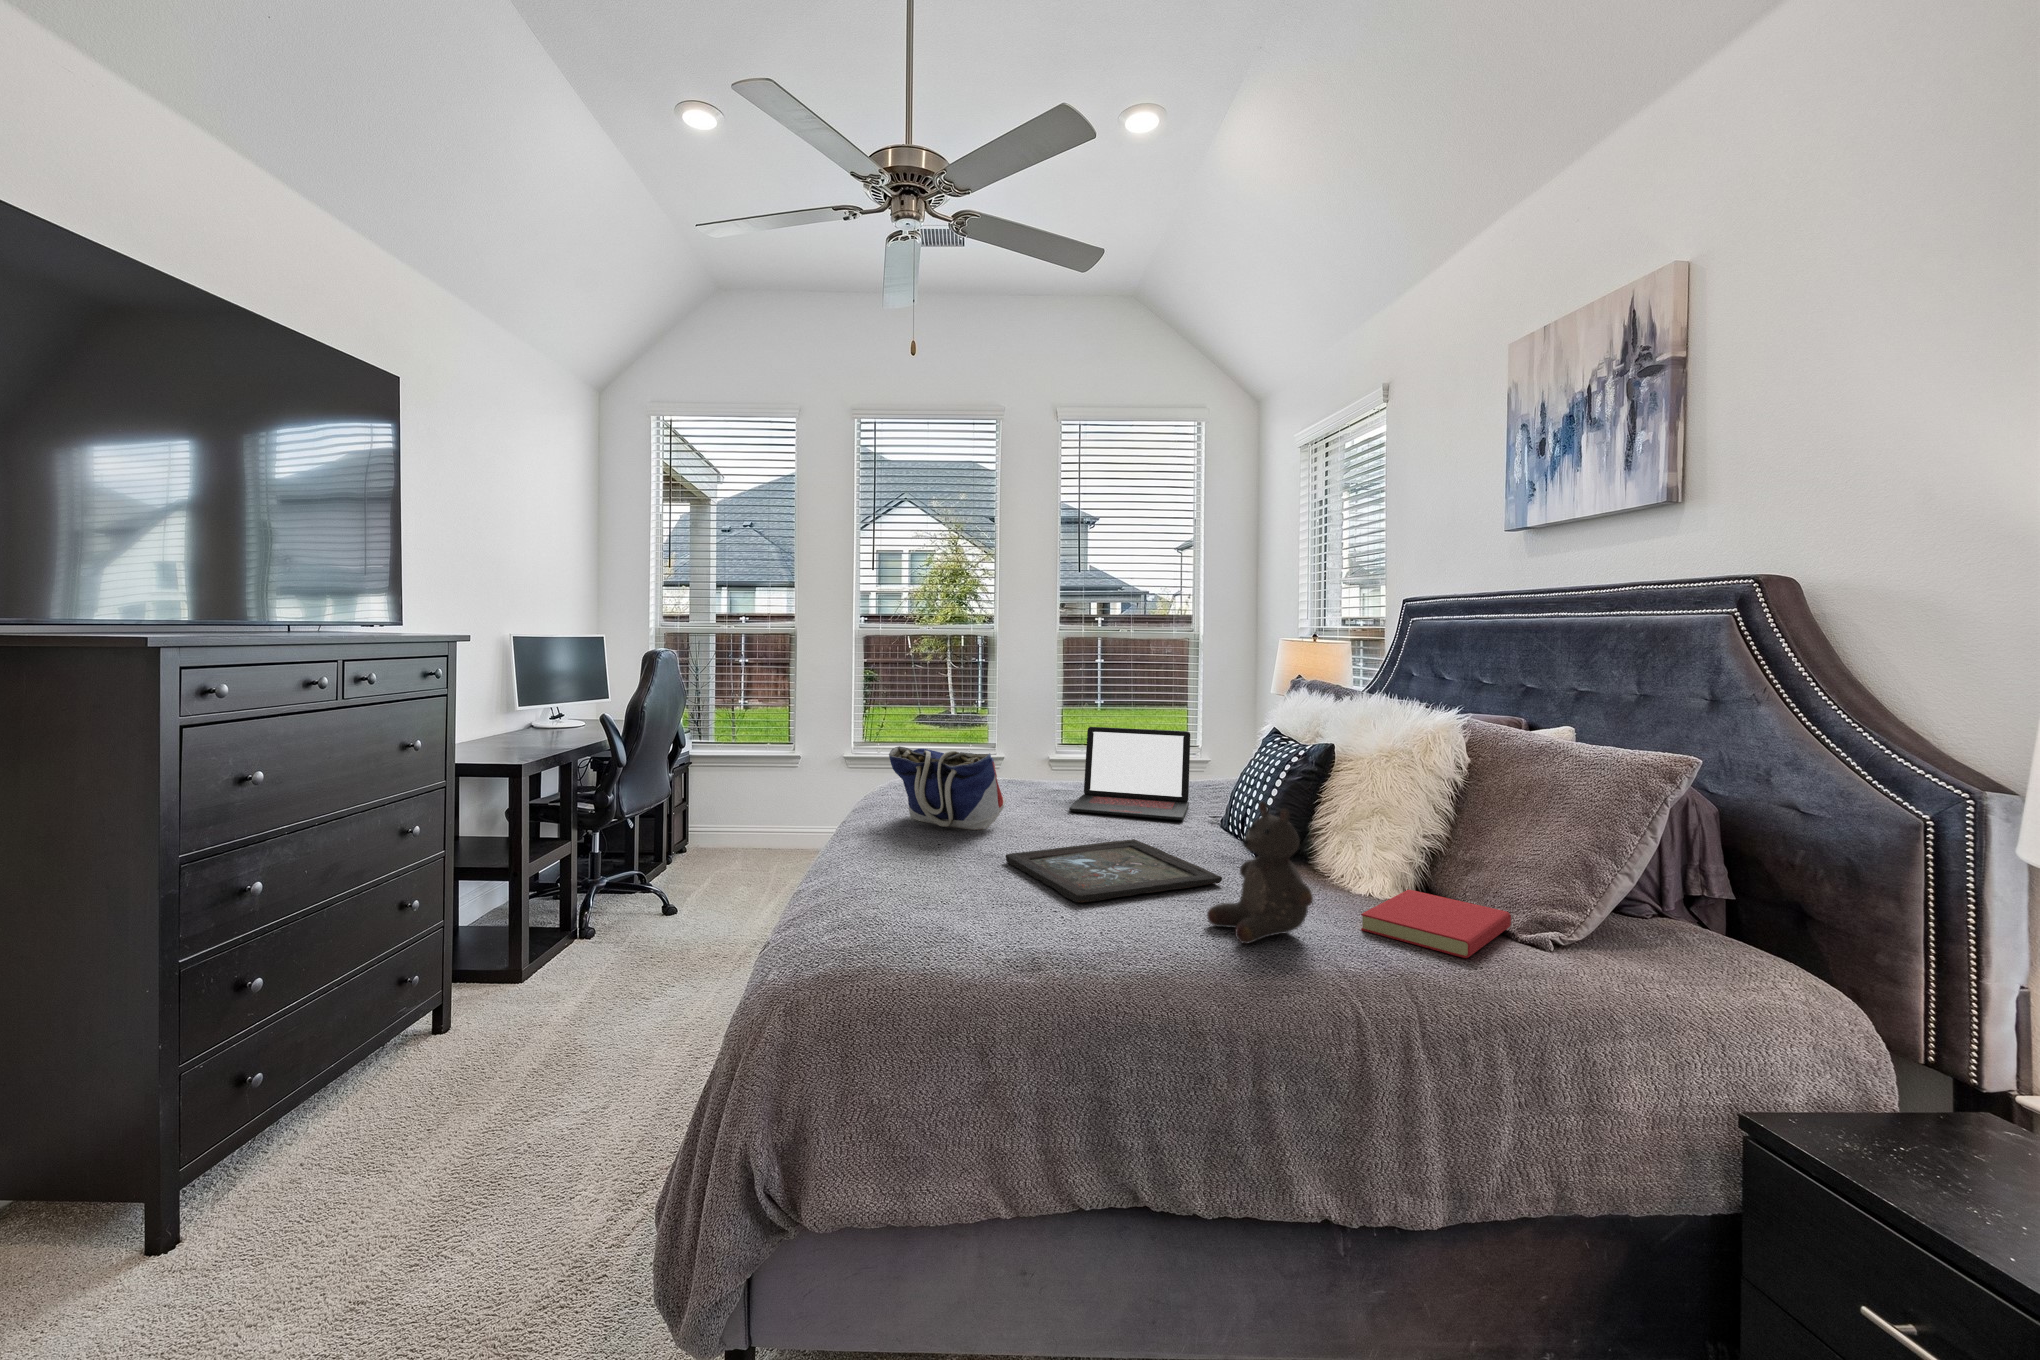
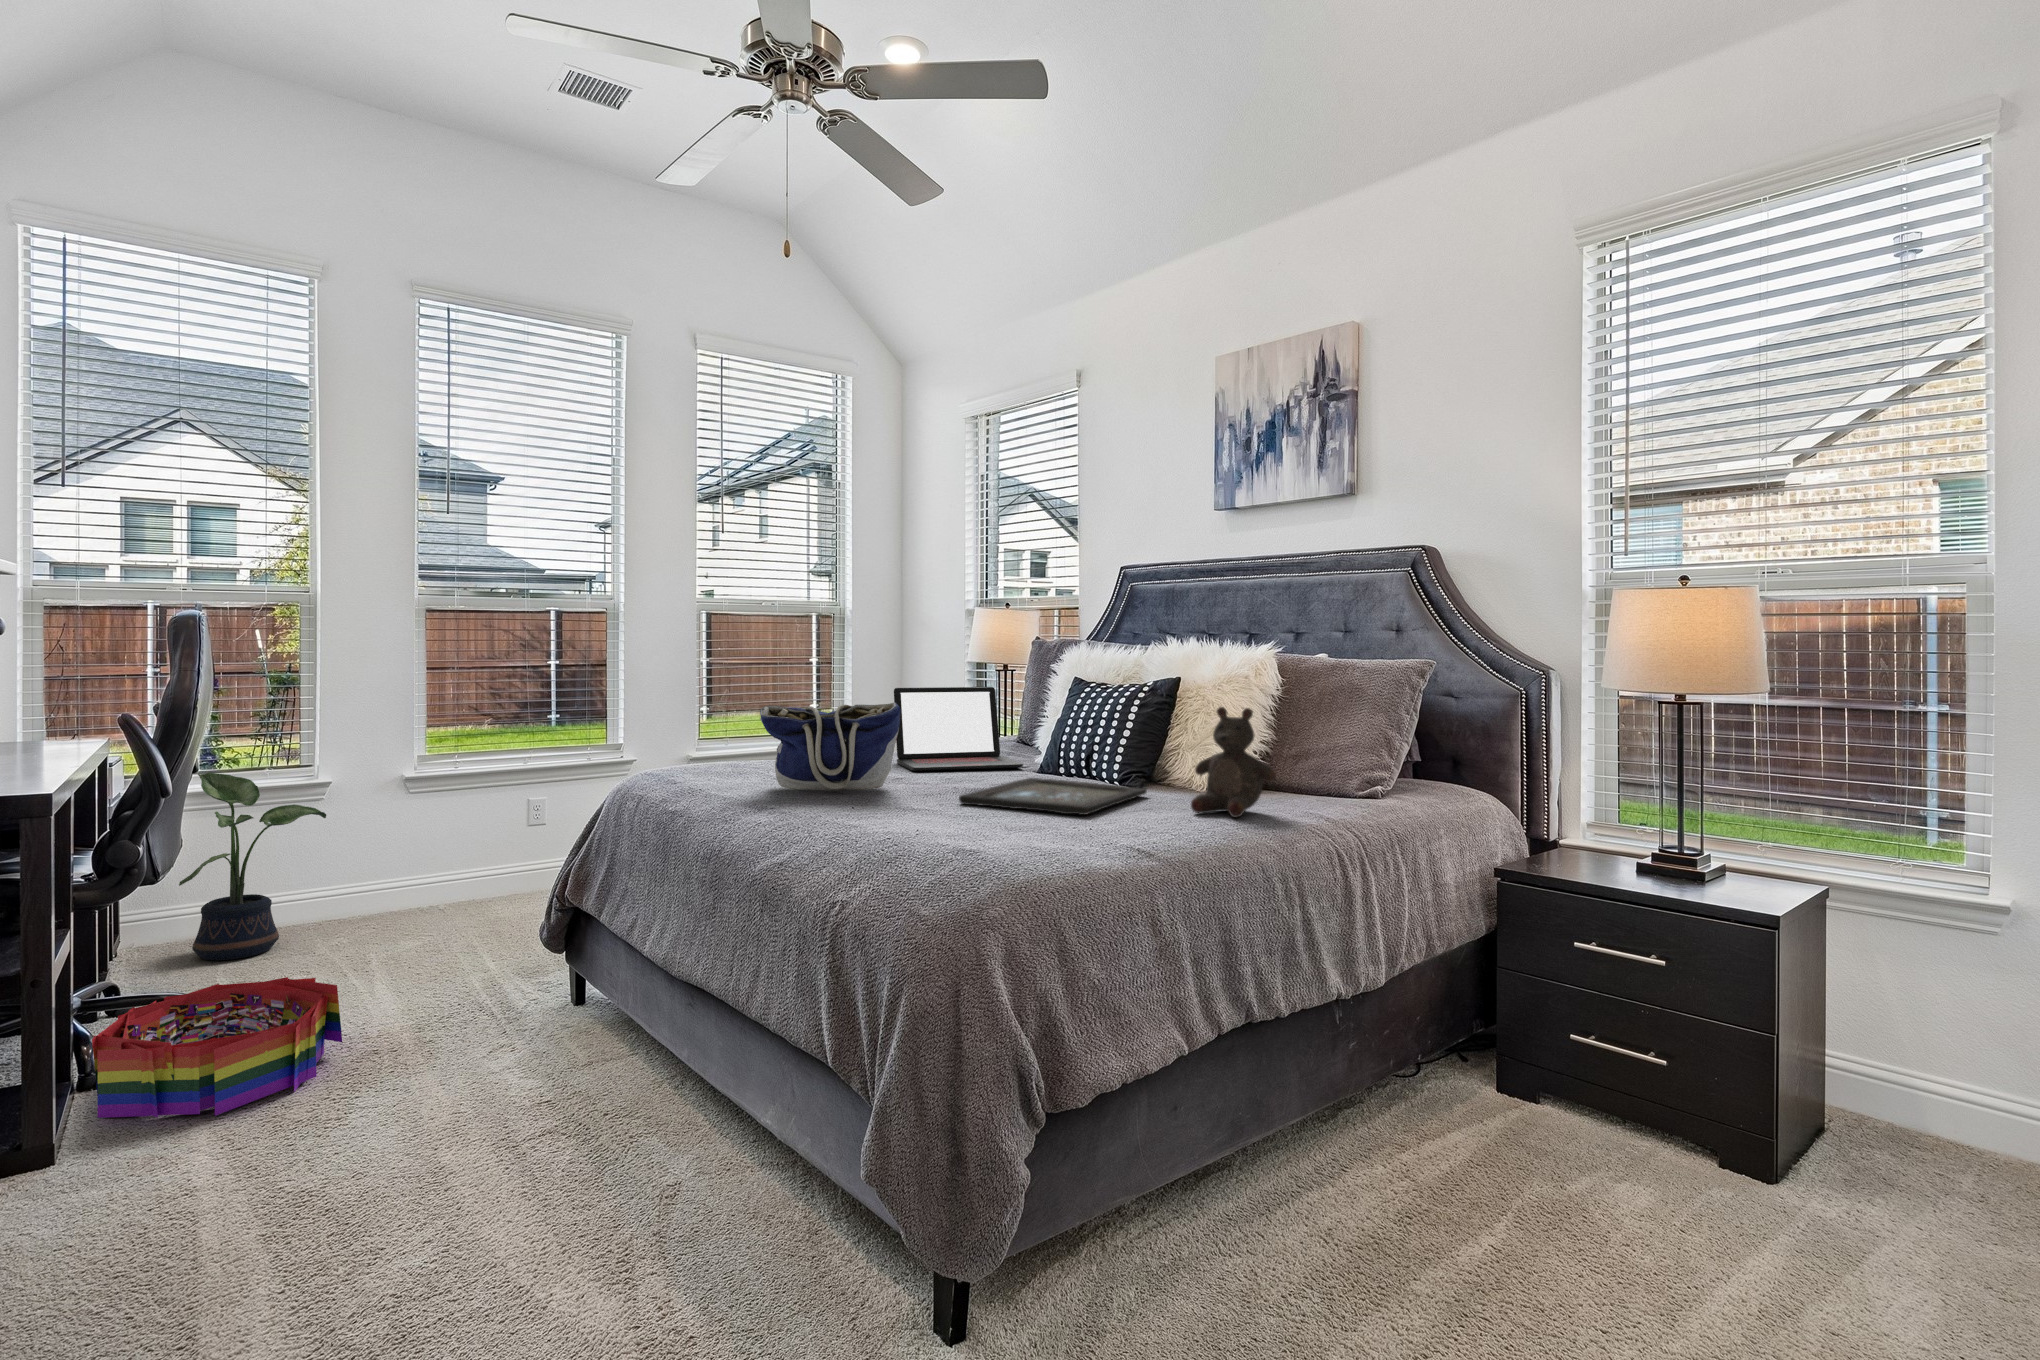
potted plant: none [702,745,787,867] -> present [179,772,326,960]
book: present [1361,889,1511,958] -> none [1270,779,1356,807]
storage bin: none [563,890,698,979] -> present [92,977,342,1118]

